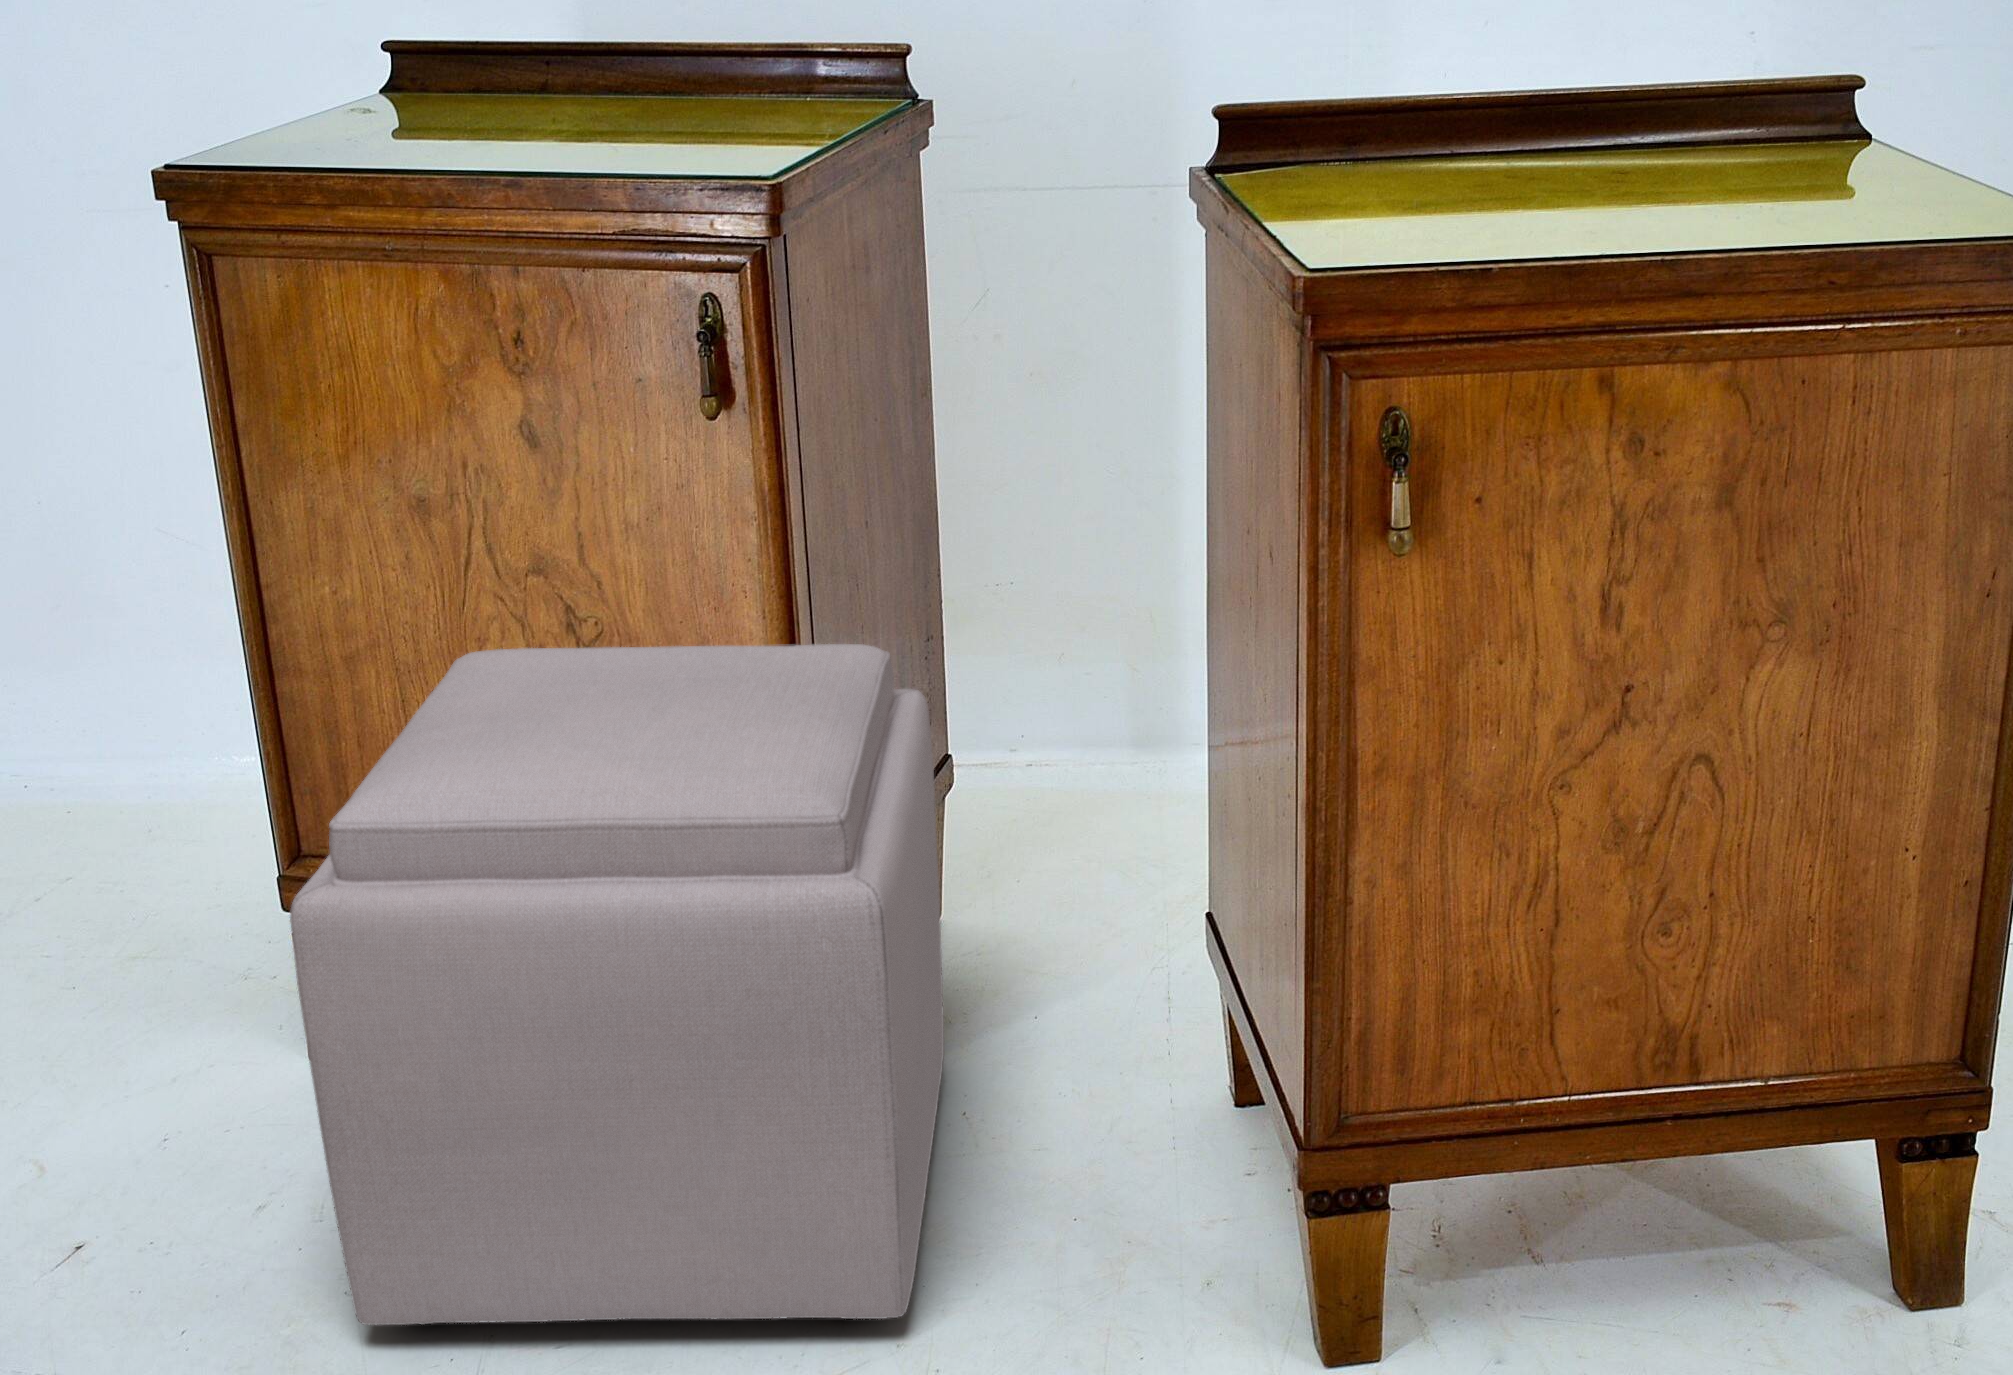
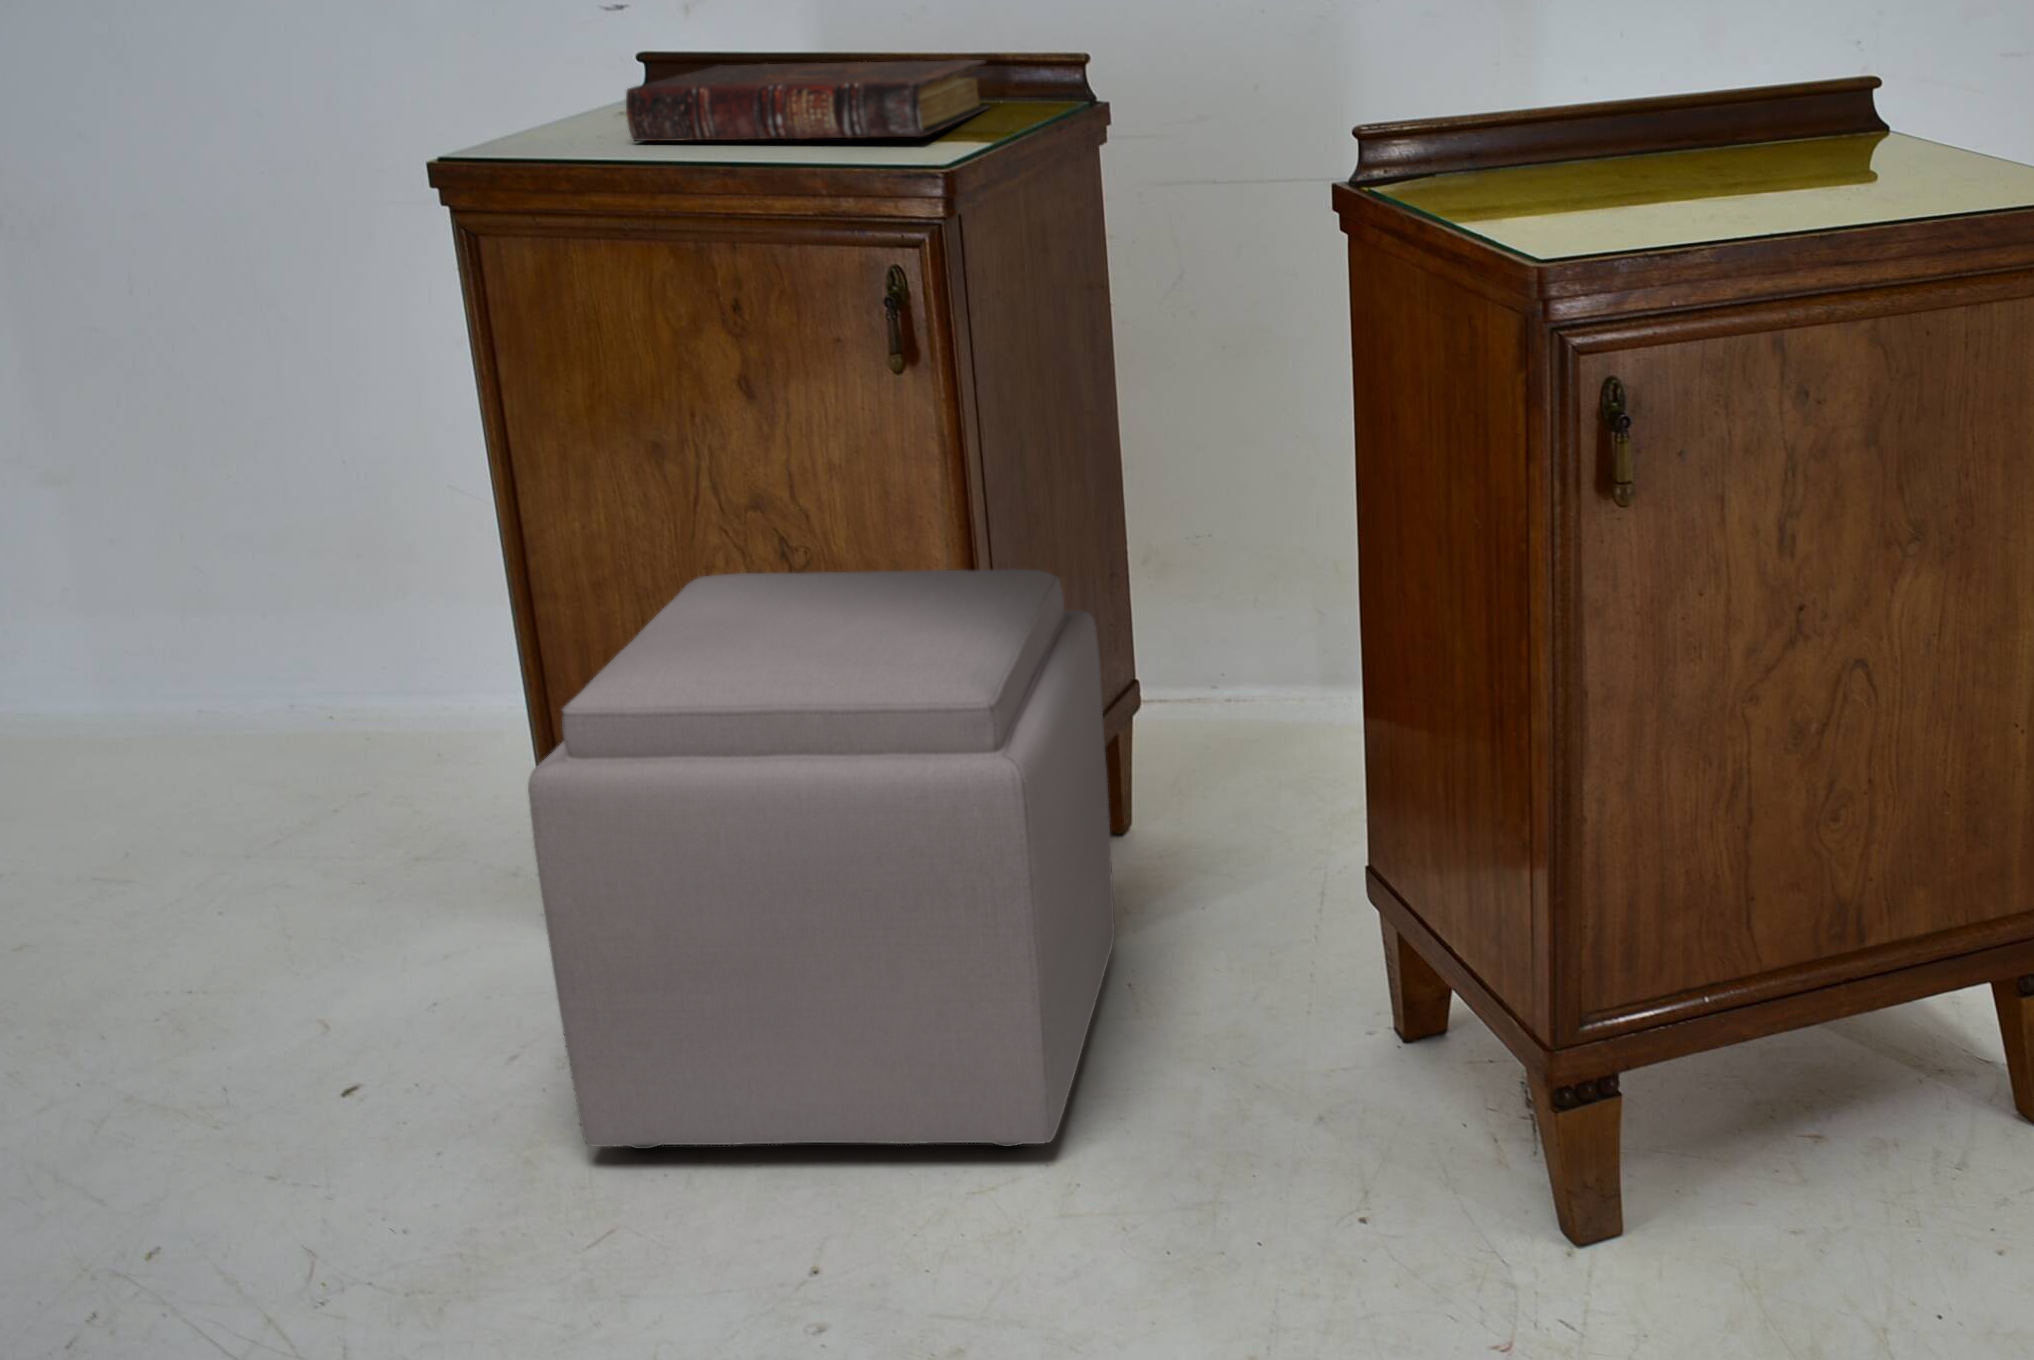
book: none [379,48,794,141] -> present [626,60,989,141]

